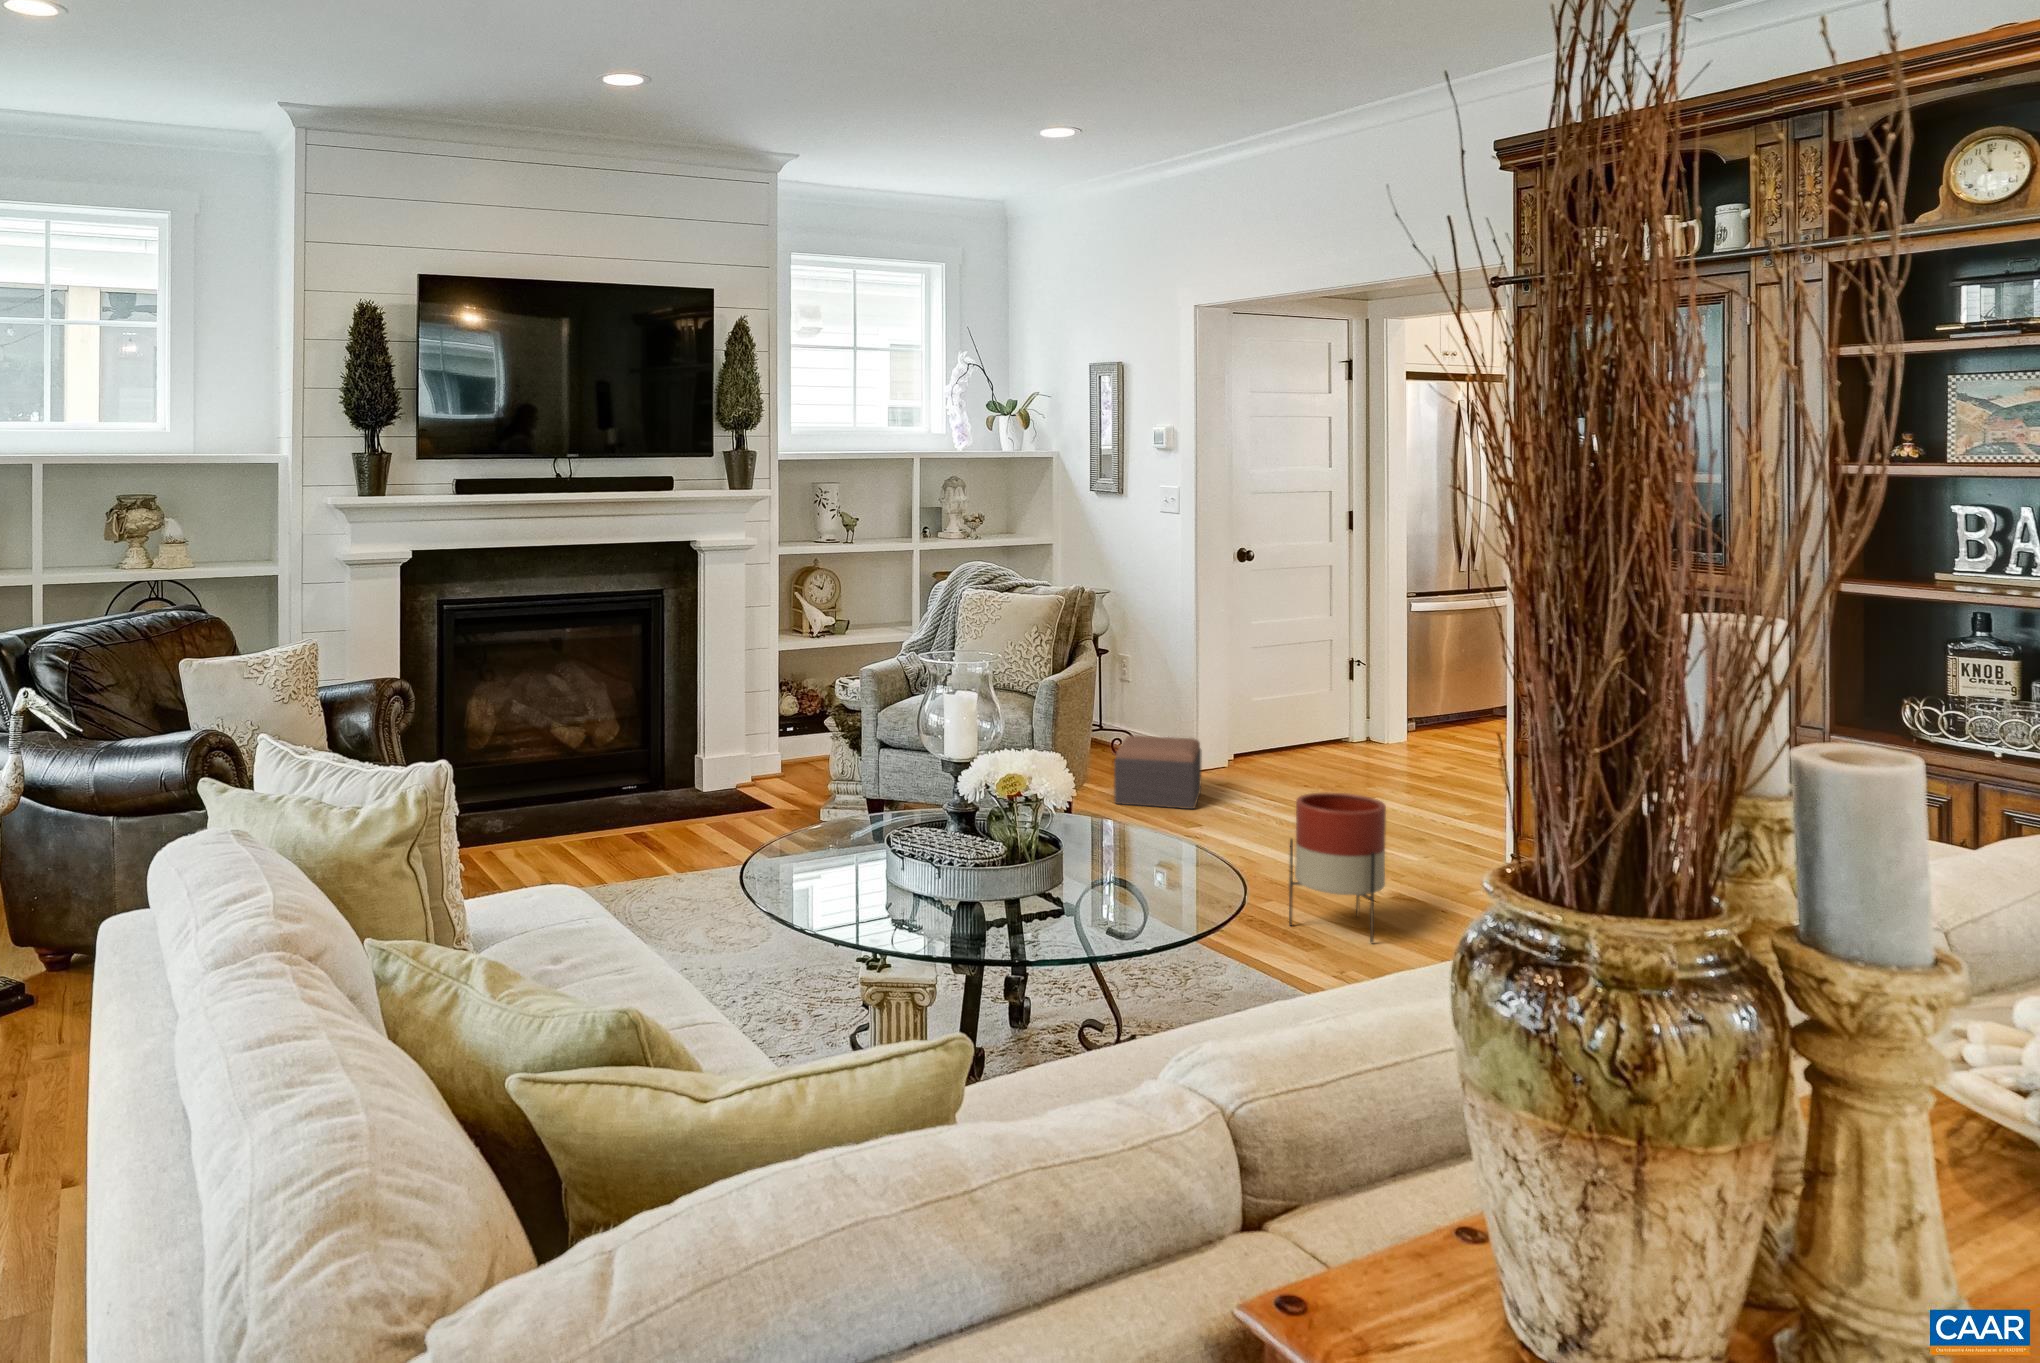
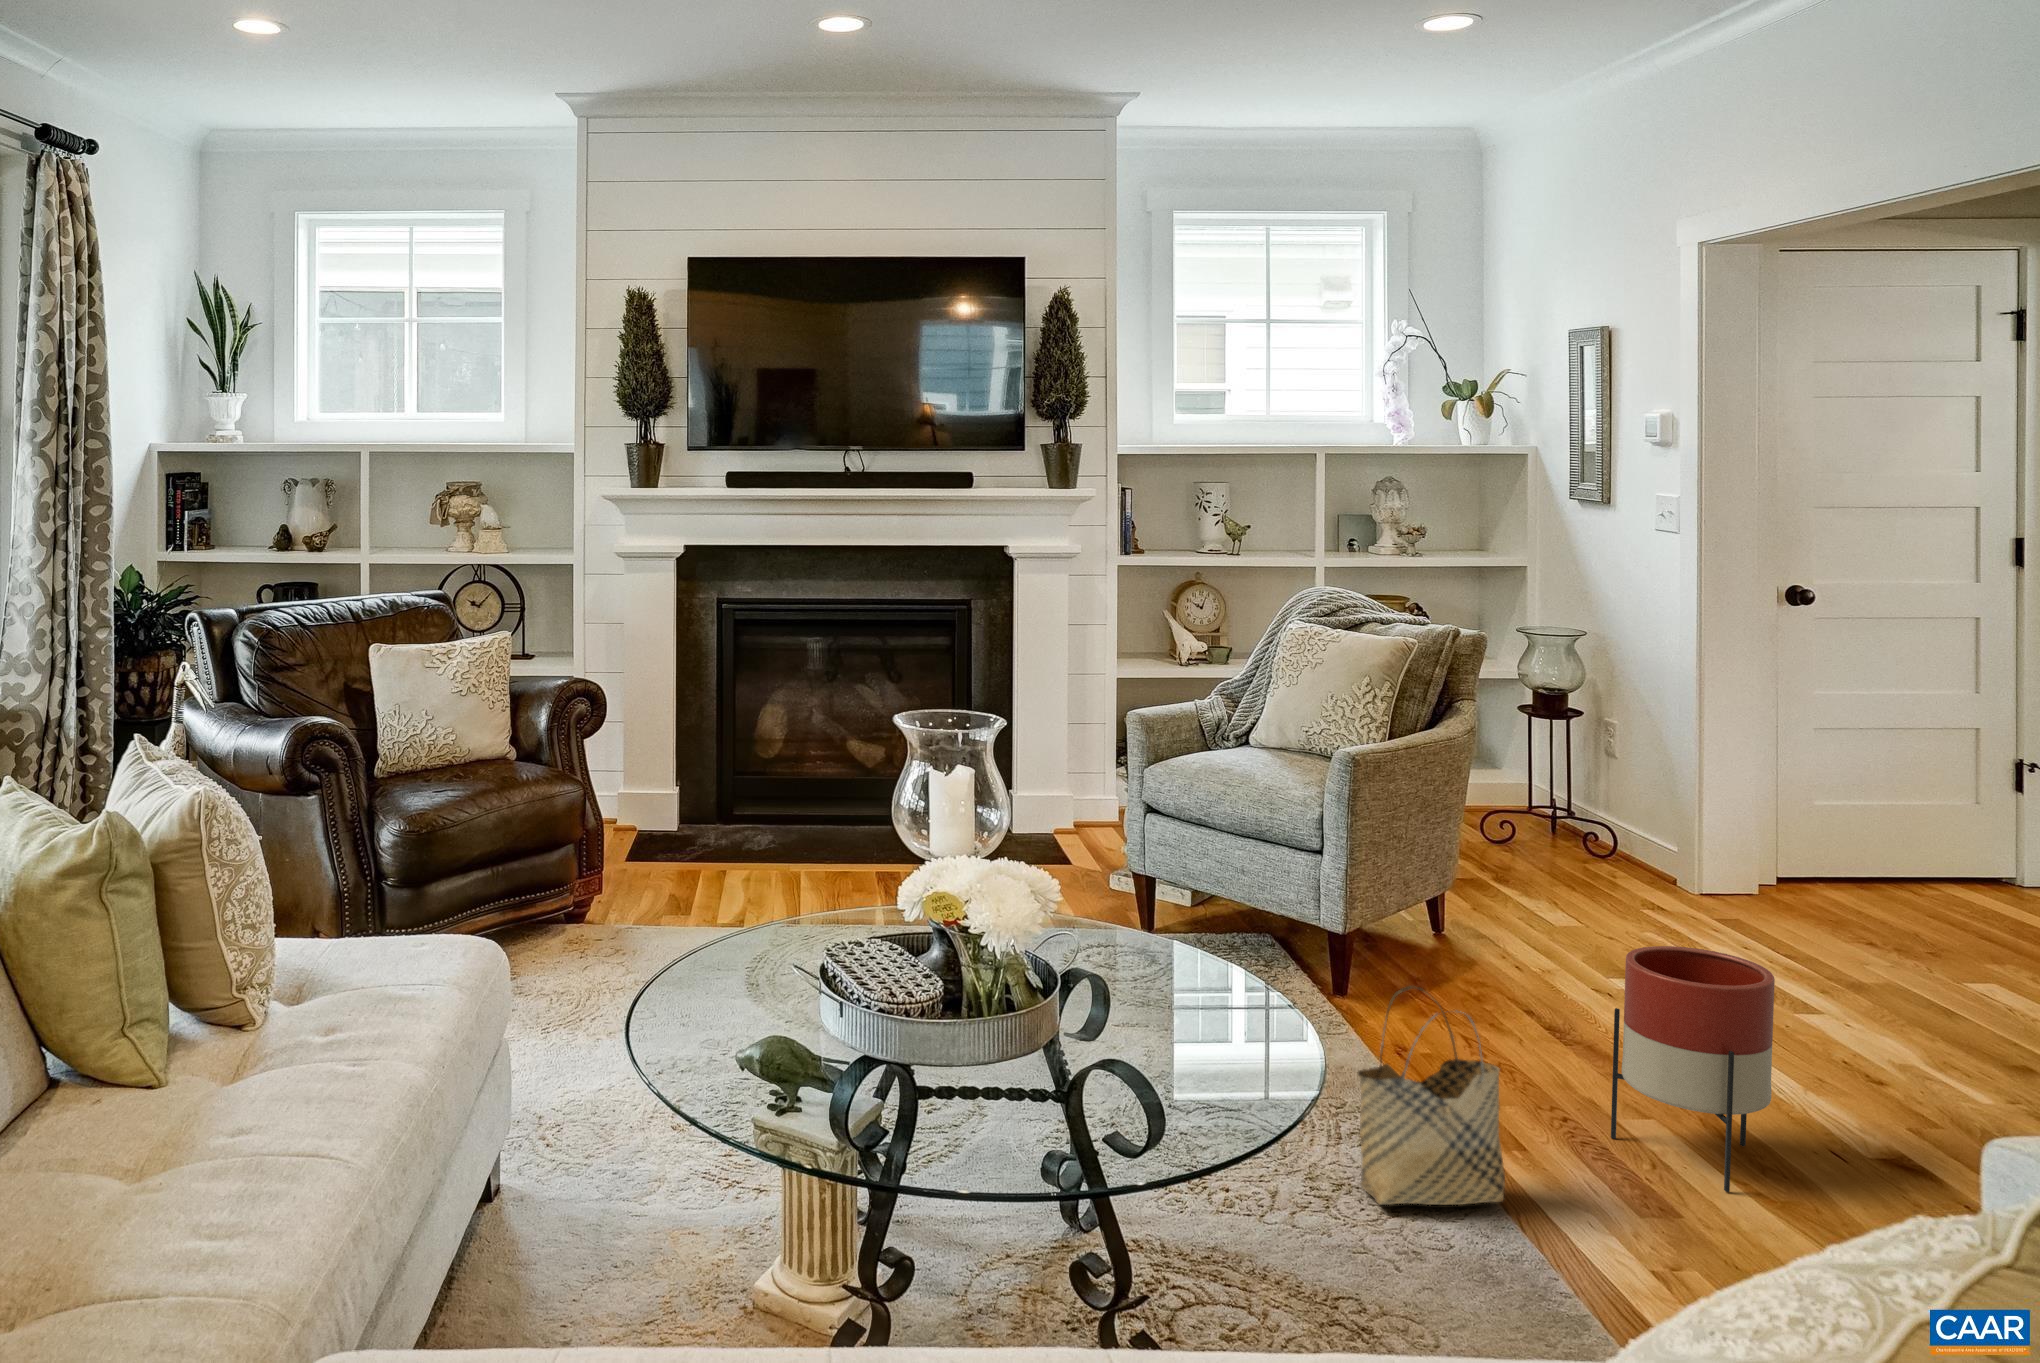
footstool: present [1114,735,1201,809] -> none [1511,832,1664,946]
woven basket: none [1186,838,1273,989] -> present [1358,986,1505,1205]

